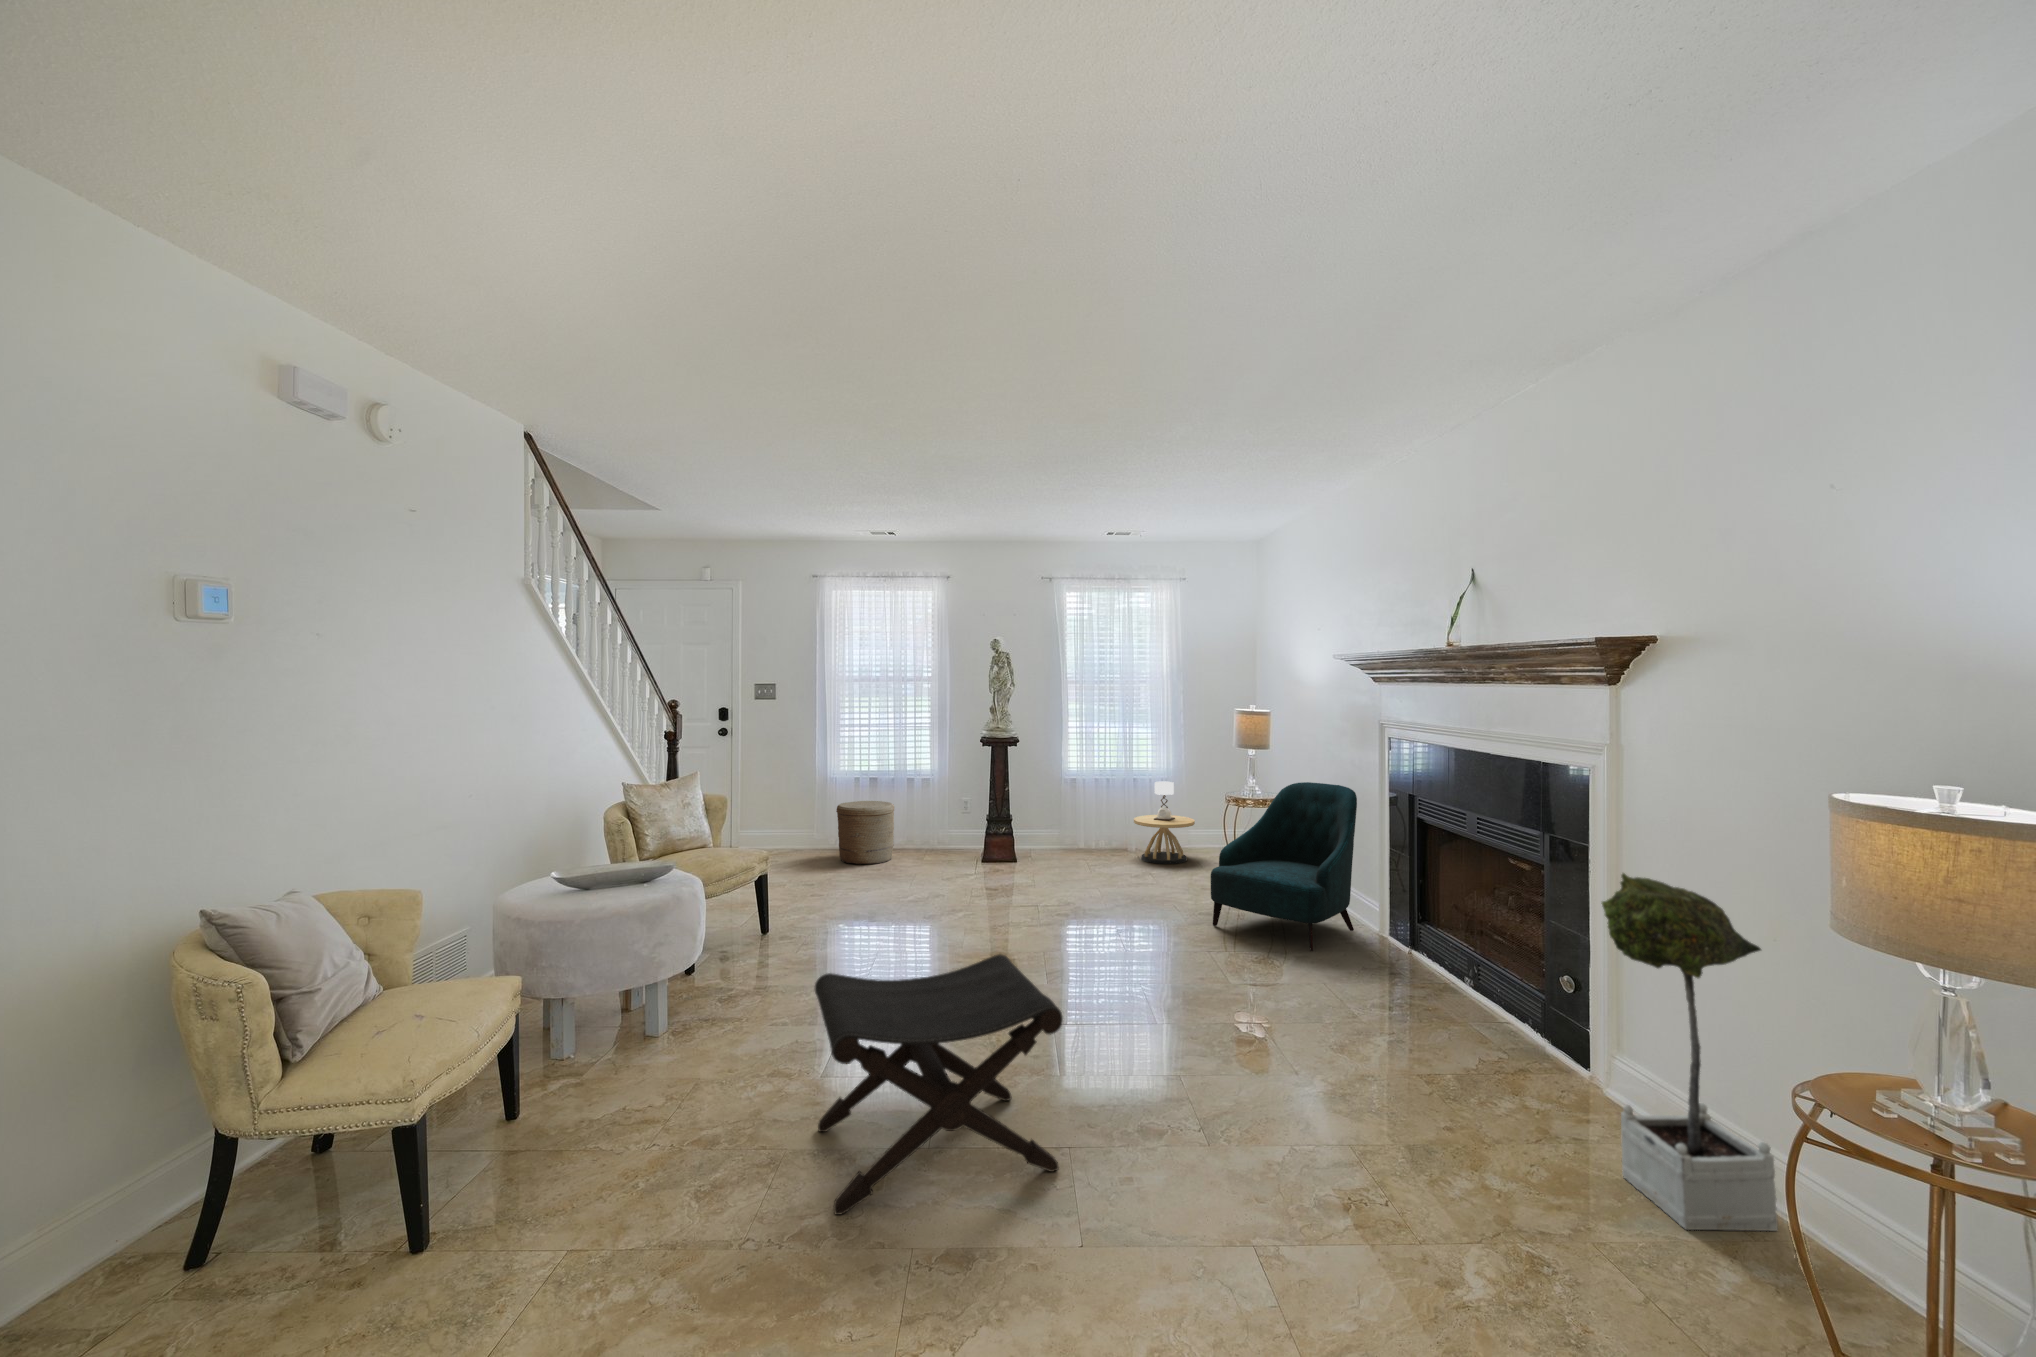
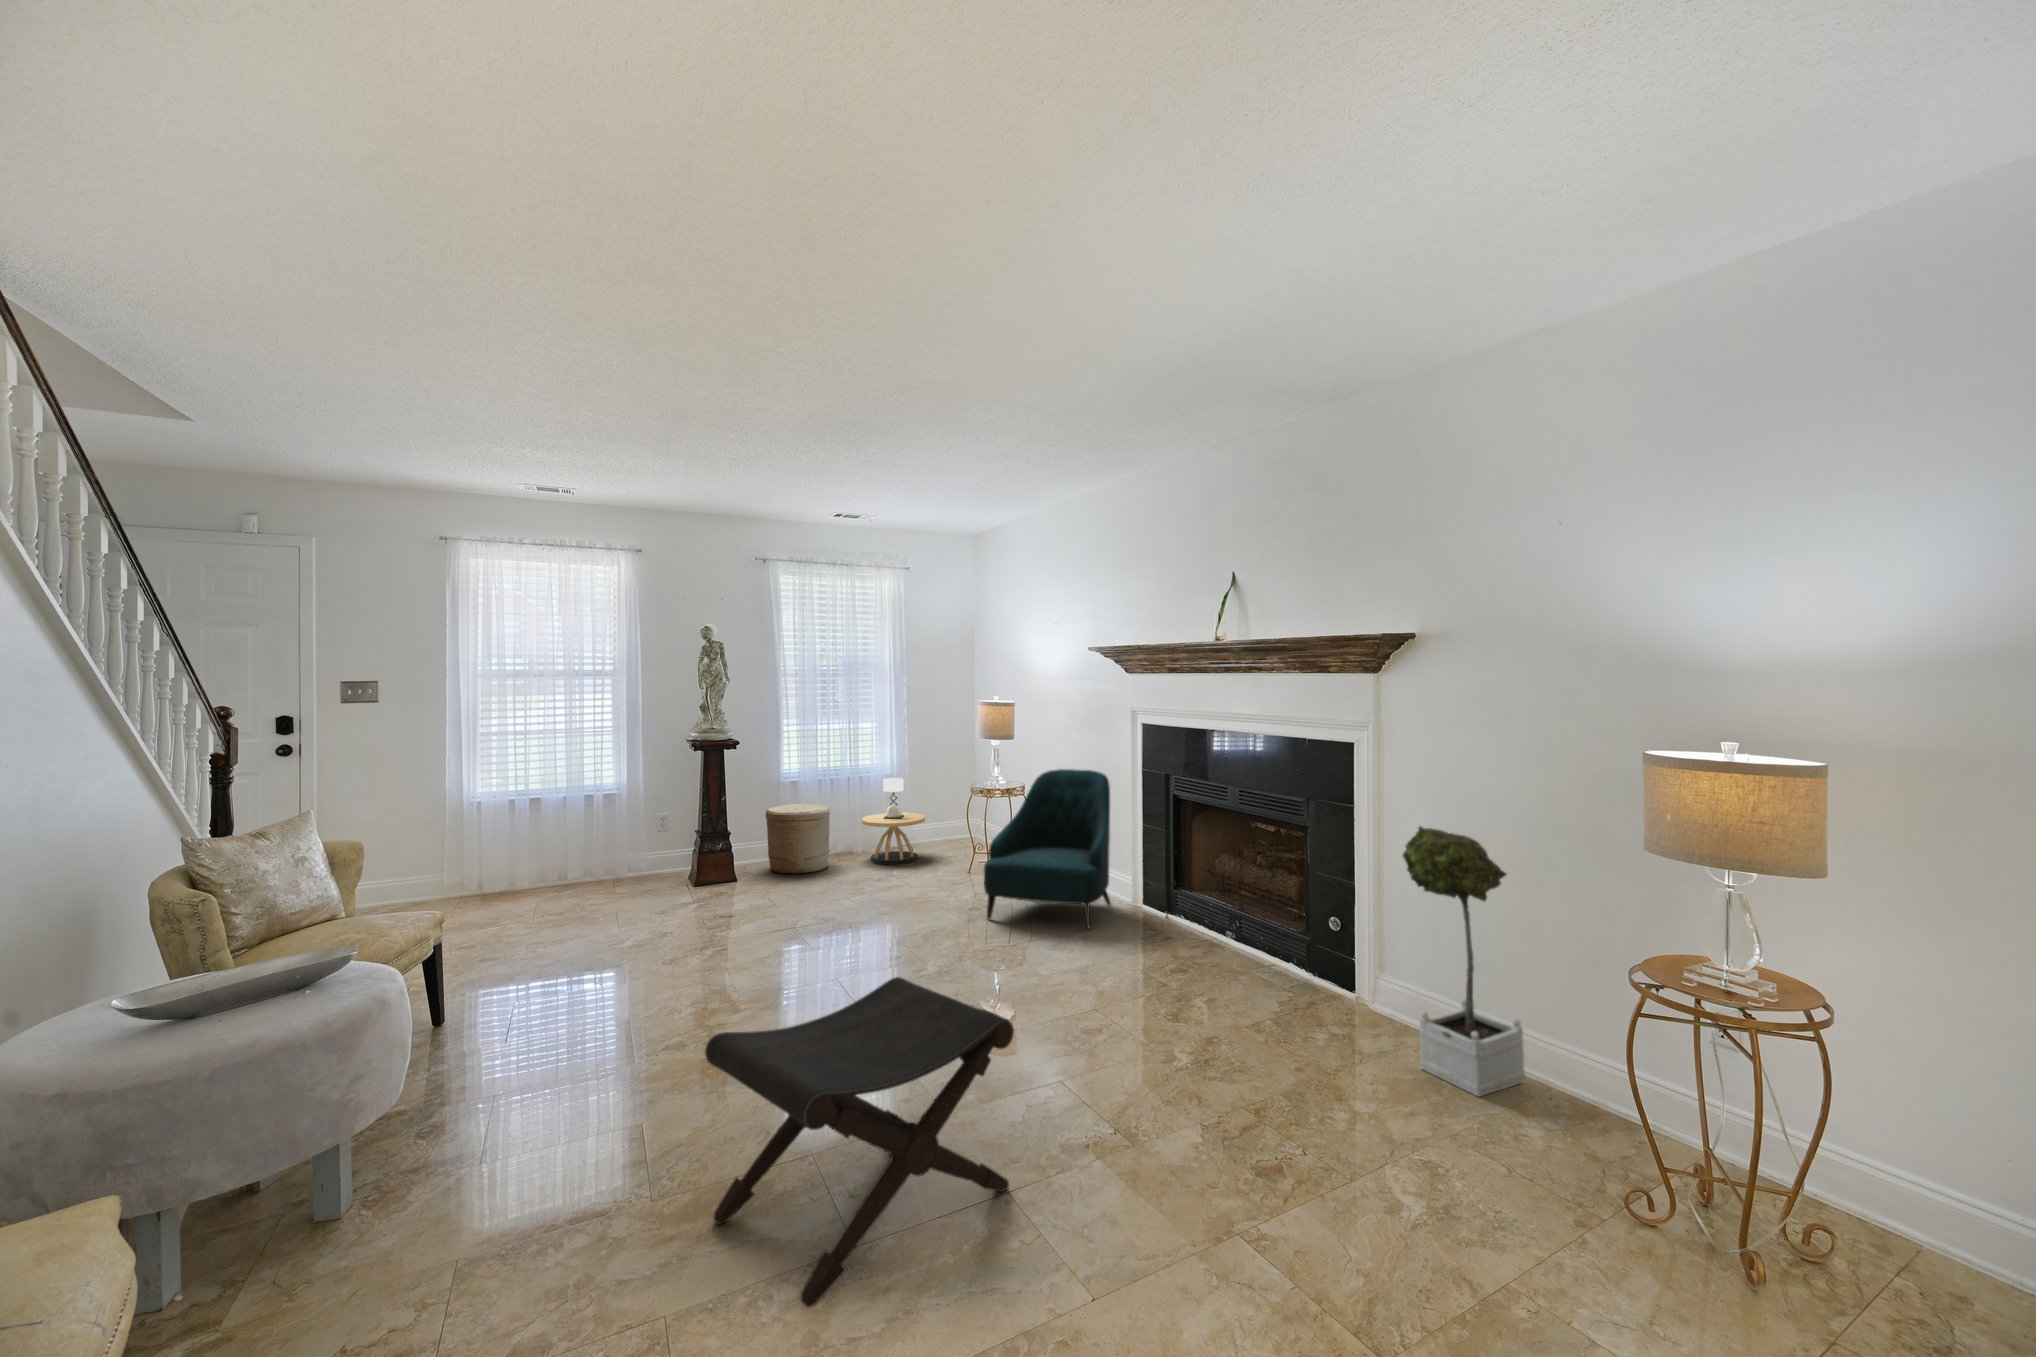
woven basket: present [836,801,894,864] -> present [766,804,830,874]

